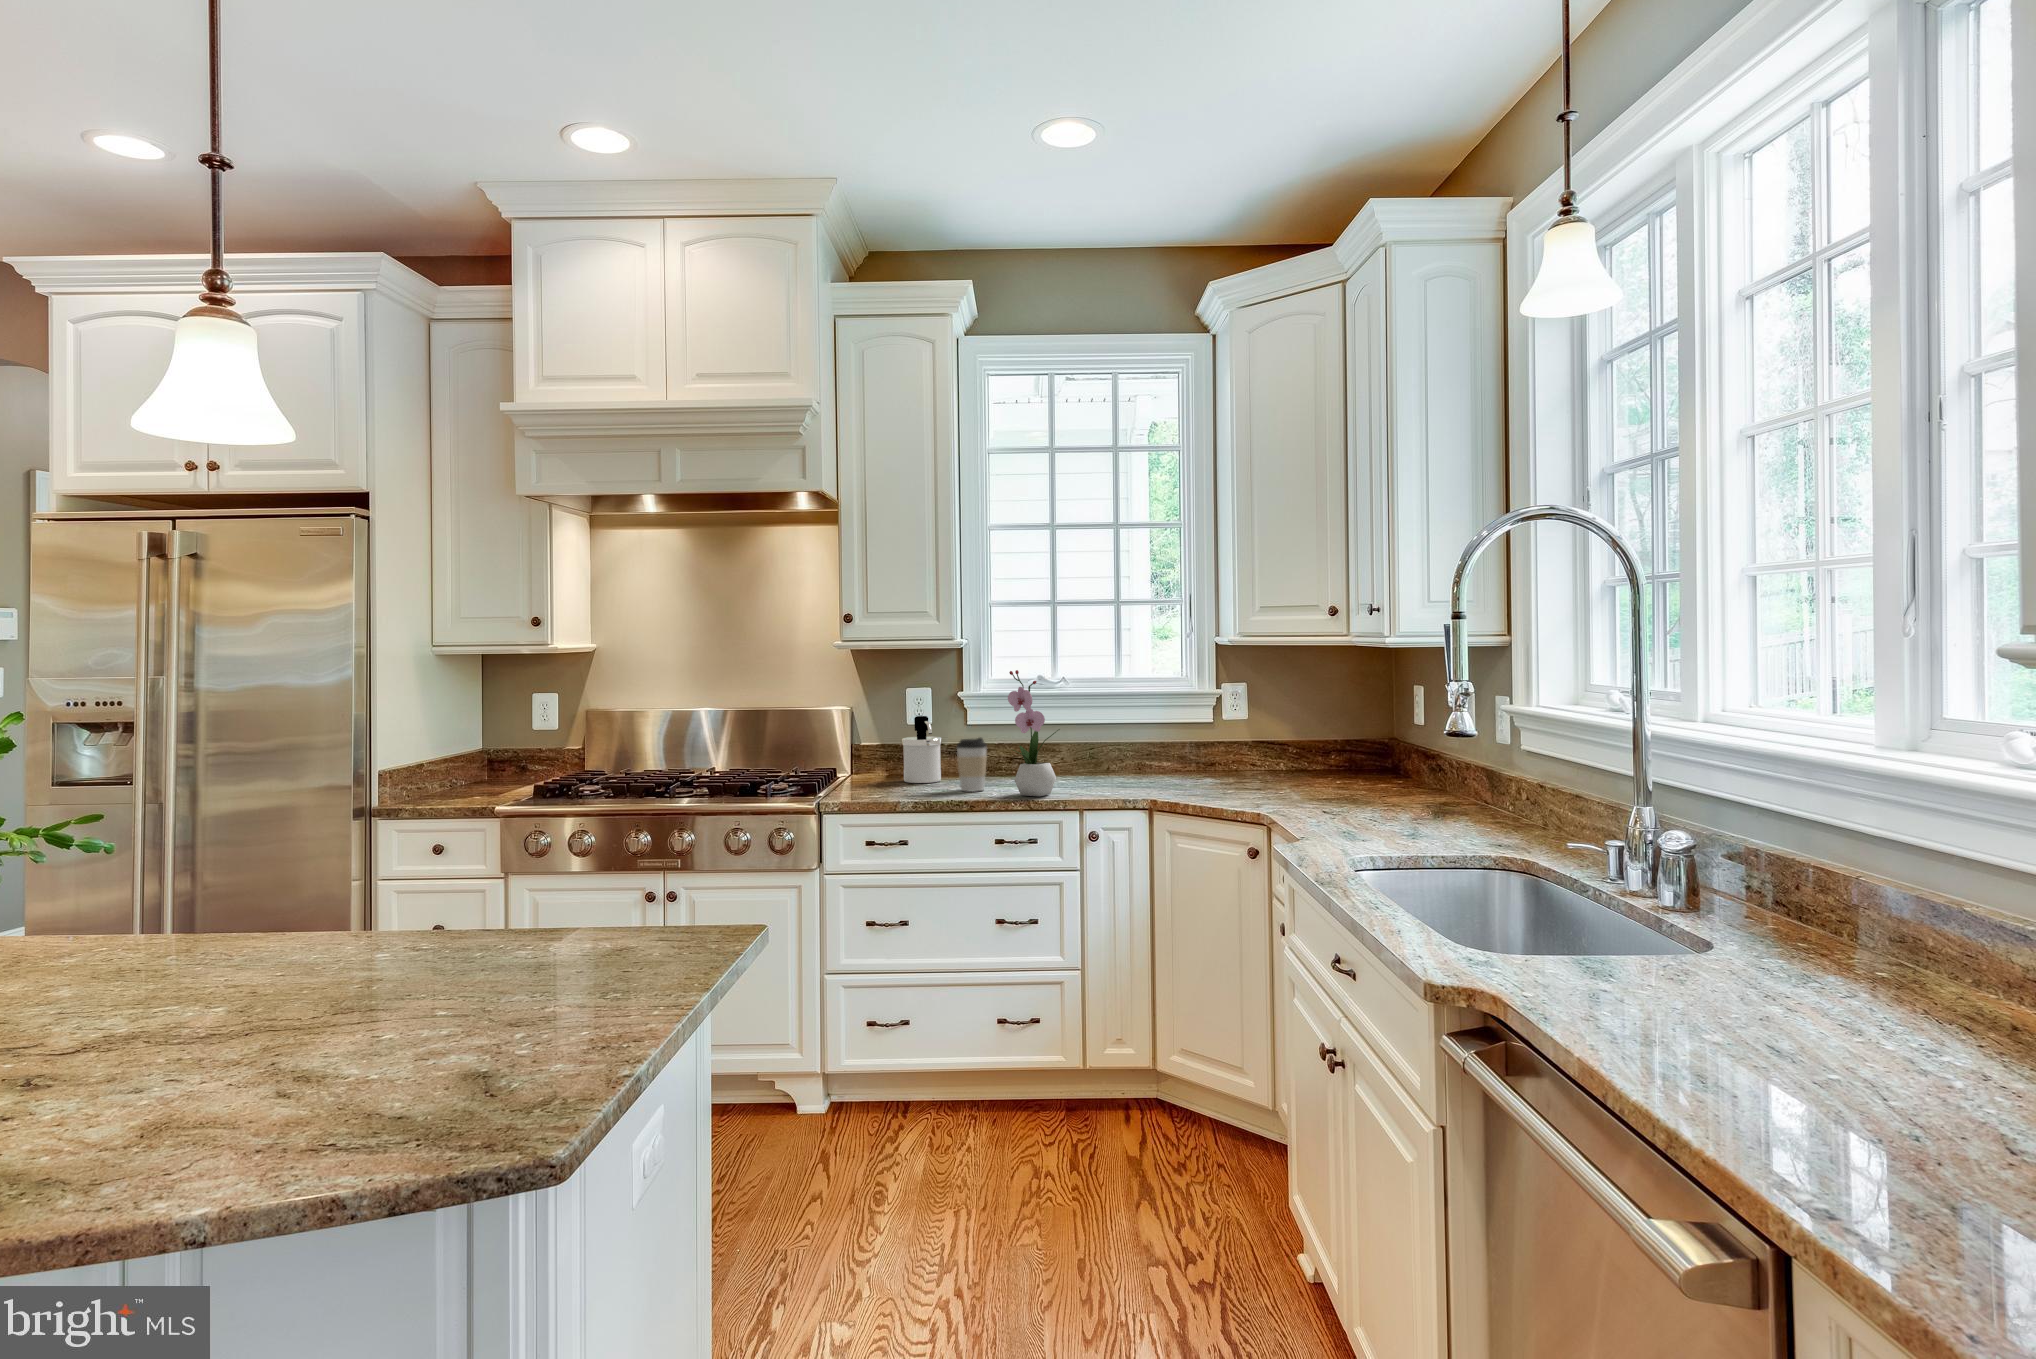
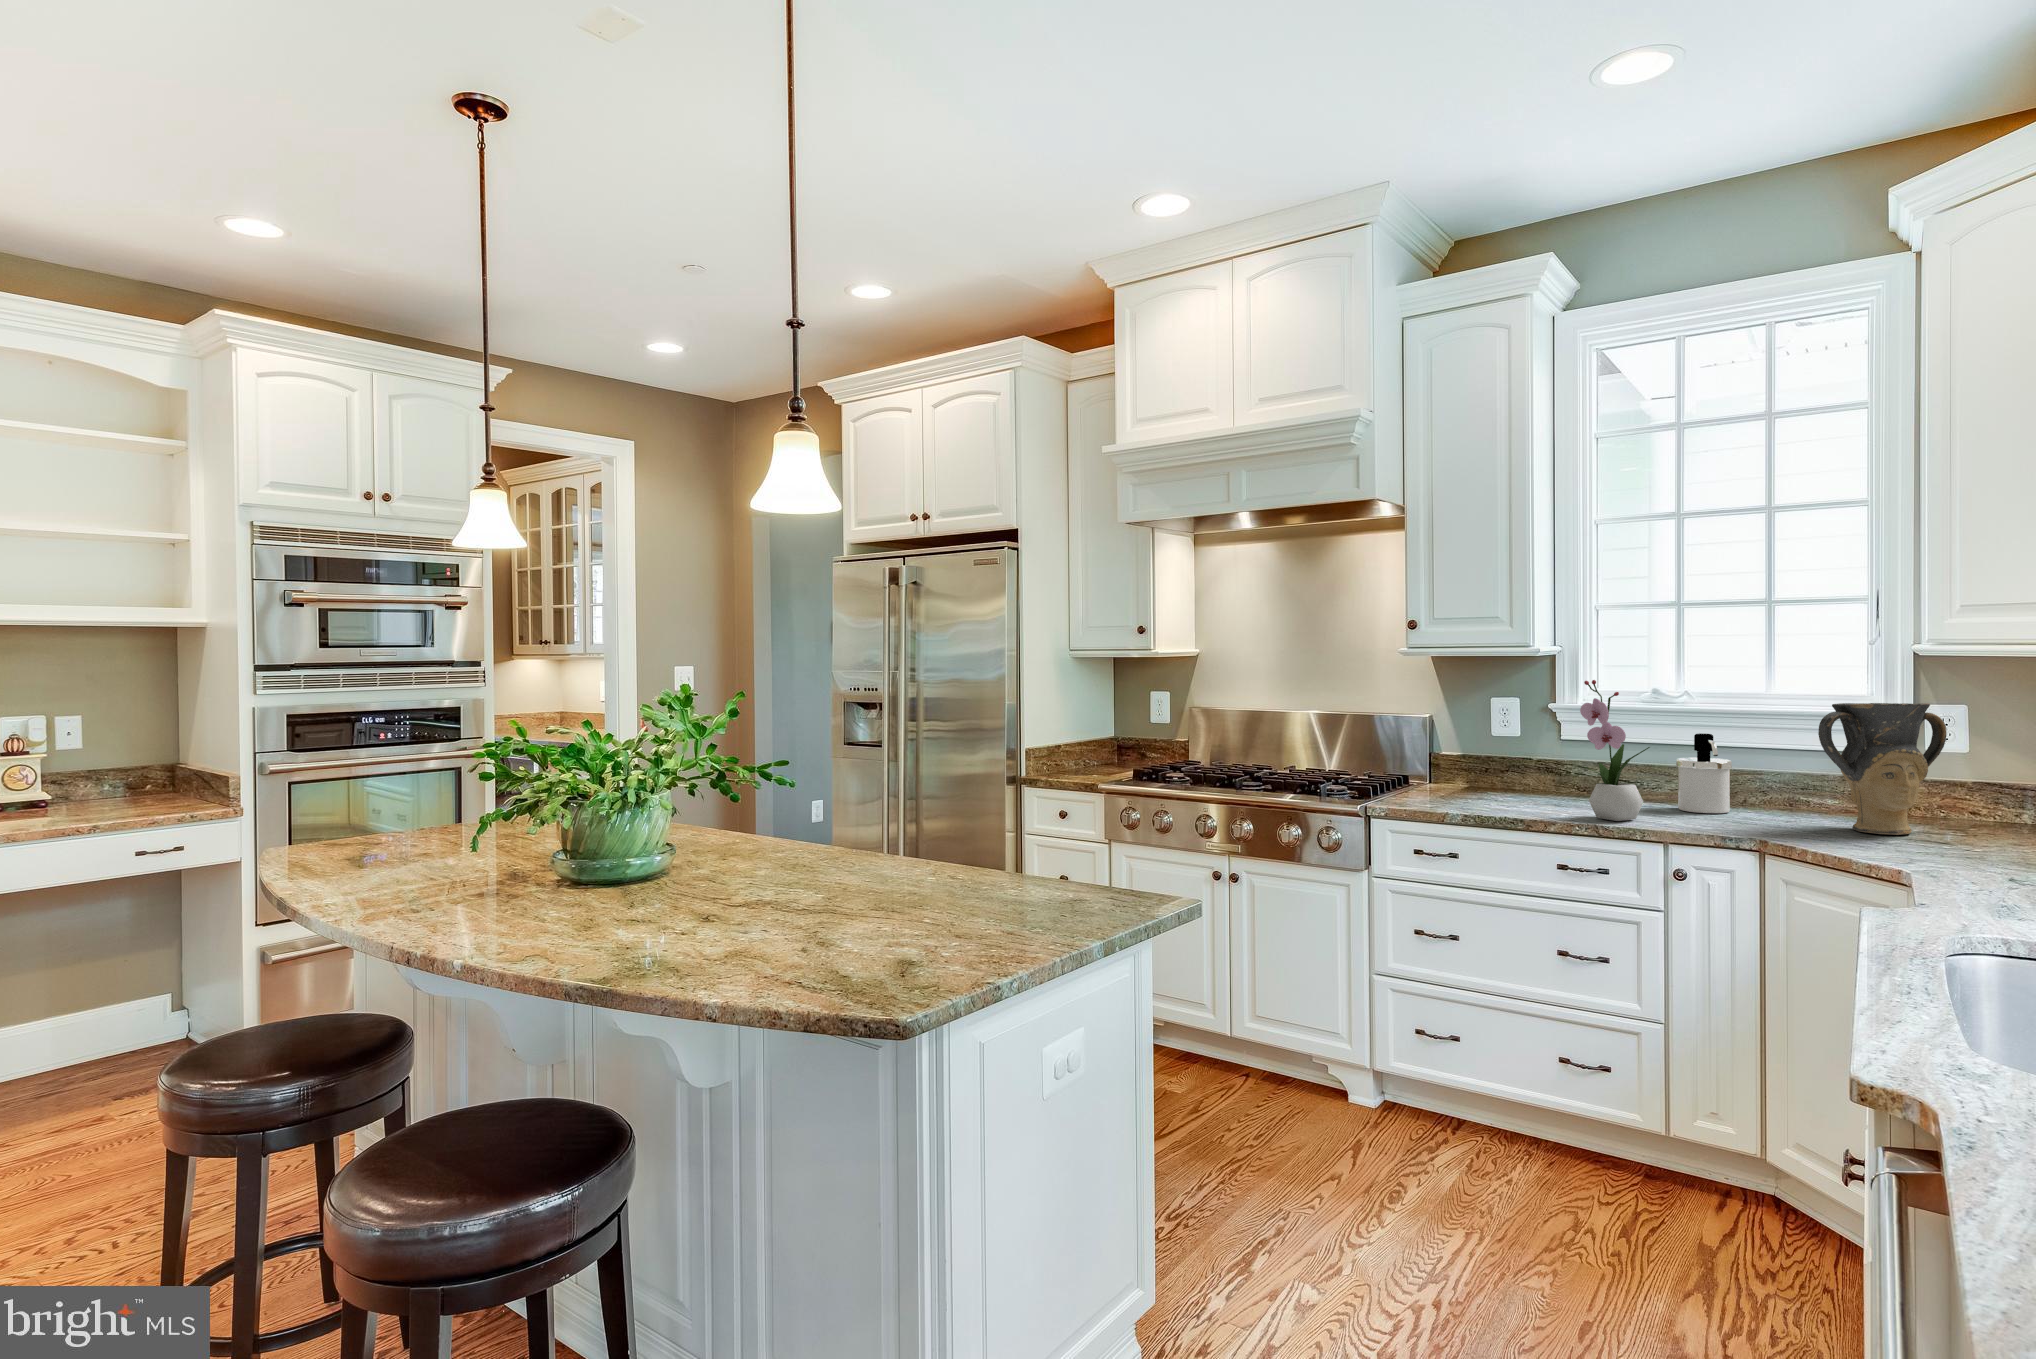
vase: none [1178,684,1252,789] -> present [1818,703,1947,835]
soap dispenser: present [902,716,942,783] -> present [1676,733,1732,813]
coffee cup: present [957,738,987,791] -> none [1528,751,1566,809]

